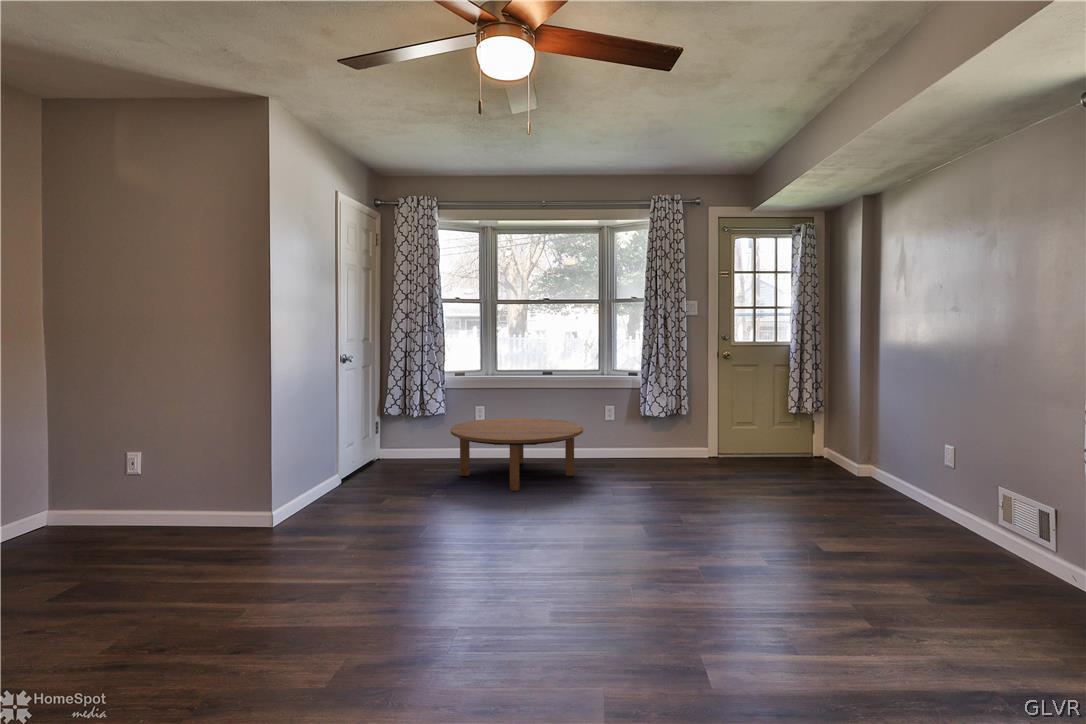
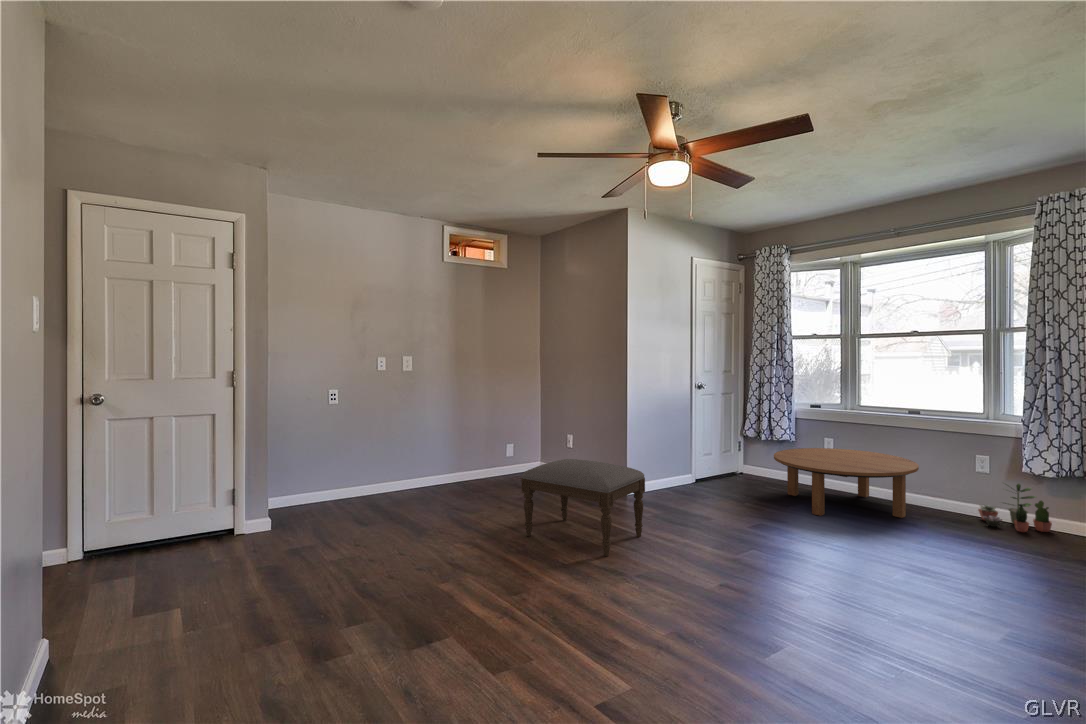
potted plant: none [613,428,663,468] -> present [978,484,1052,532]
ottoman: none [157,478,381,657] -> present [521,459,645,556]

